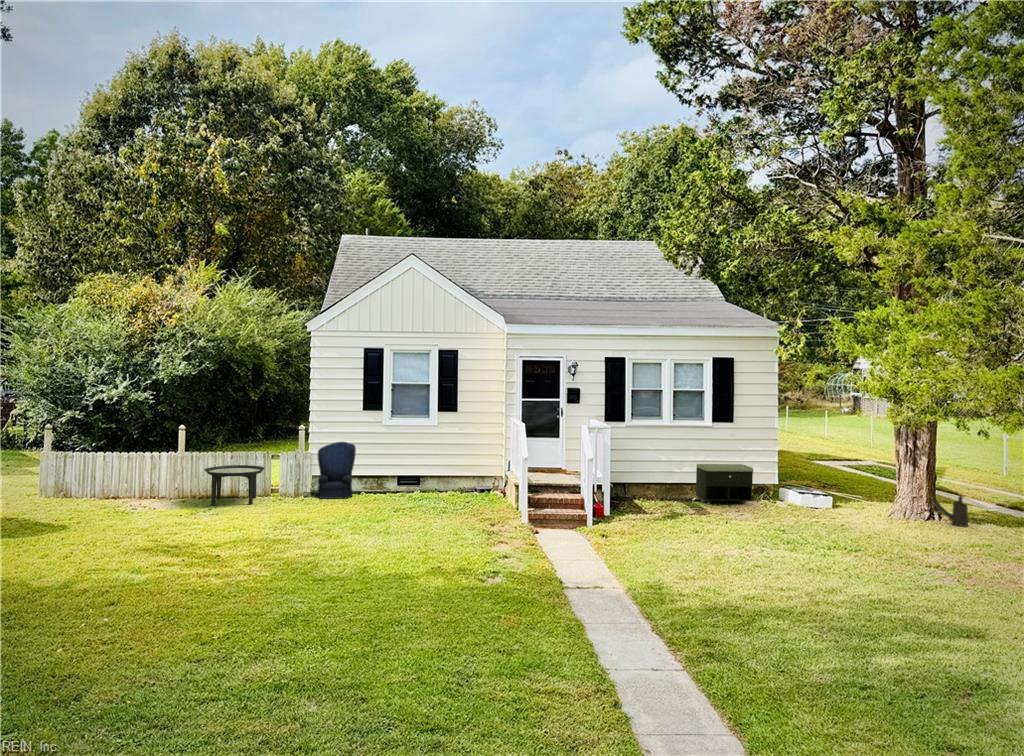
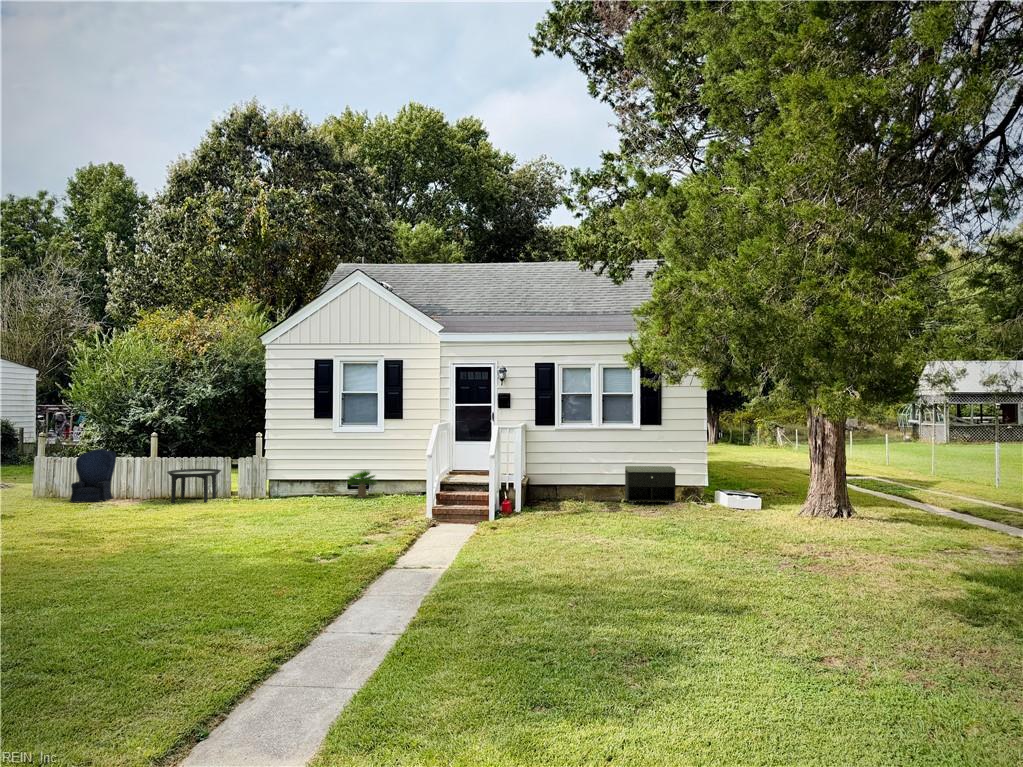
armchair: present [317,442,356,499] -> present [70,449,116,503]
potted plant: none [399,466,436,496] -> present [348,470,376,497]
watering can: present [933,496,968,527] -> none [841,492,878,523]

